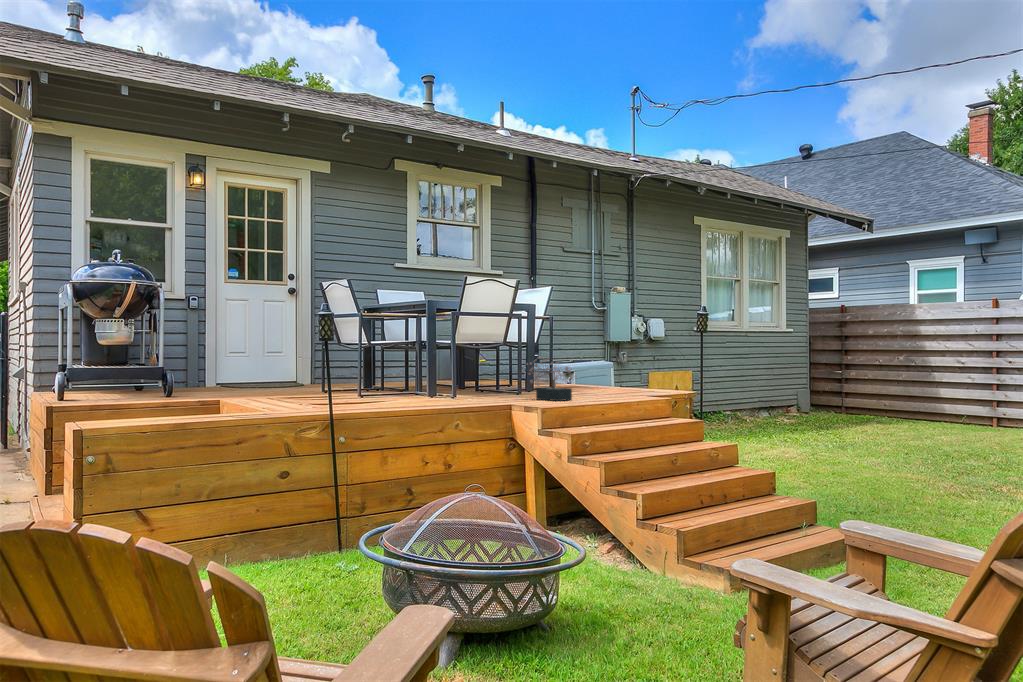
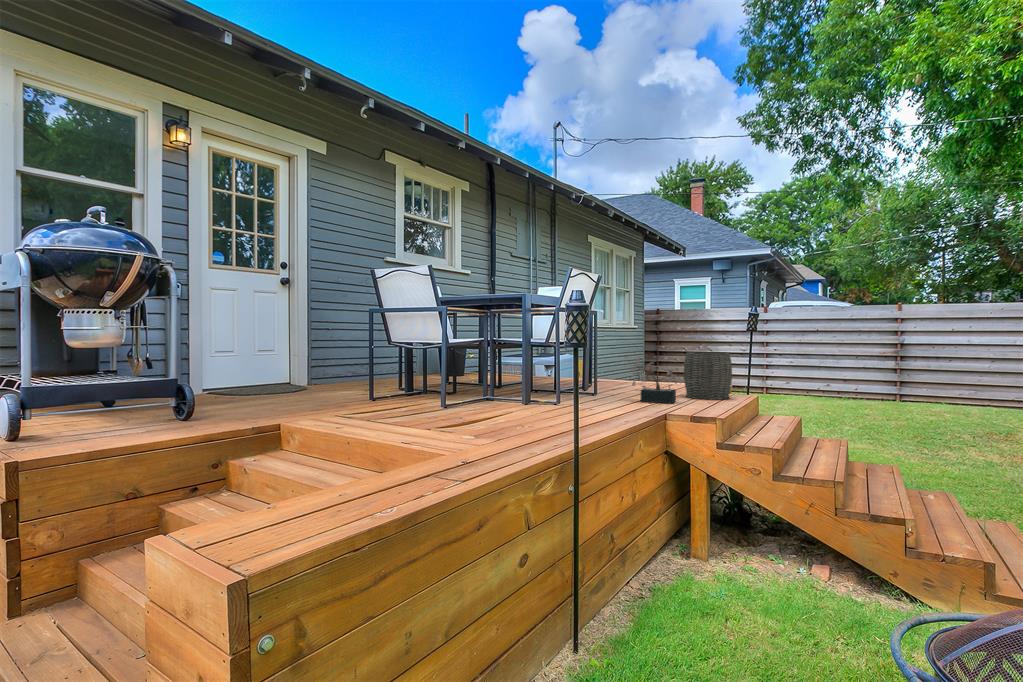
woven basket: none [604,353,652,401] -> present [684,352,732,400]

